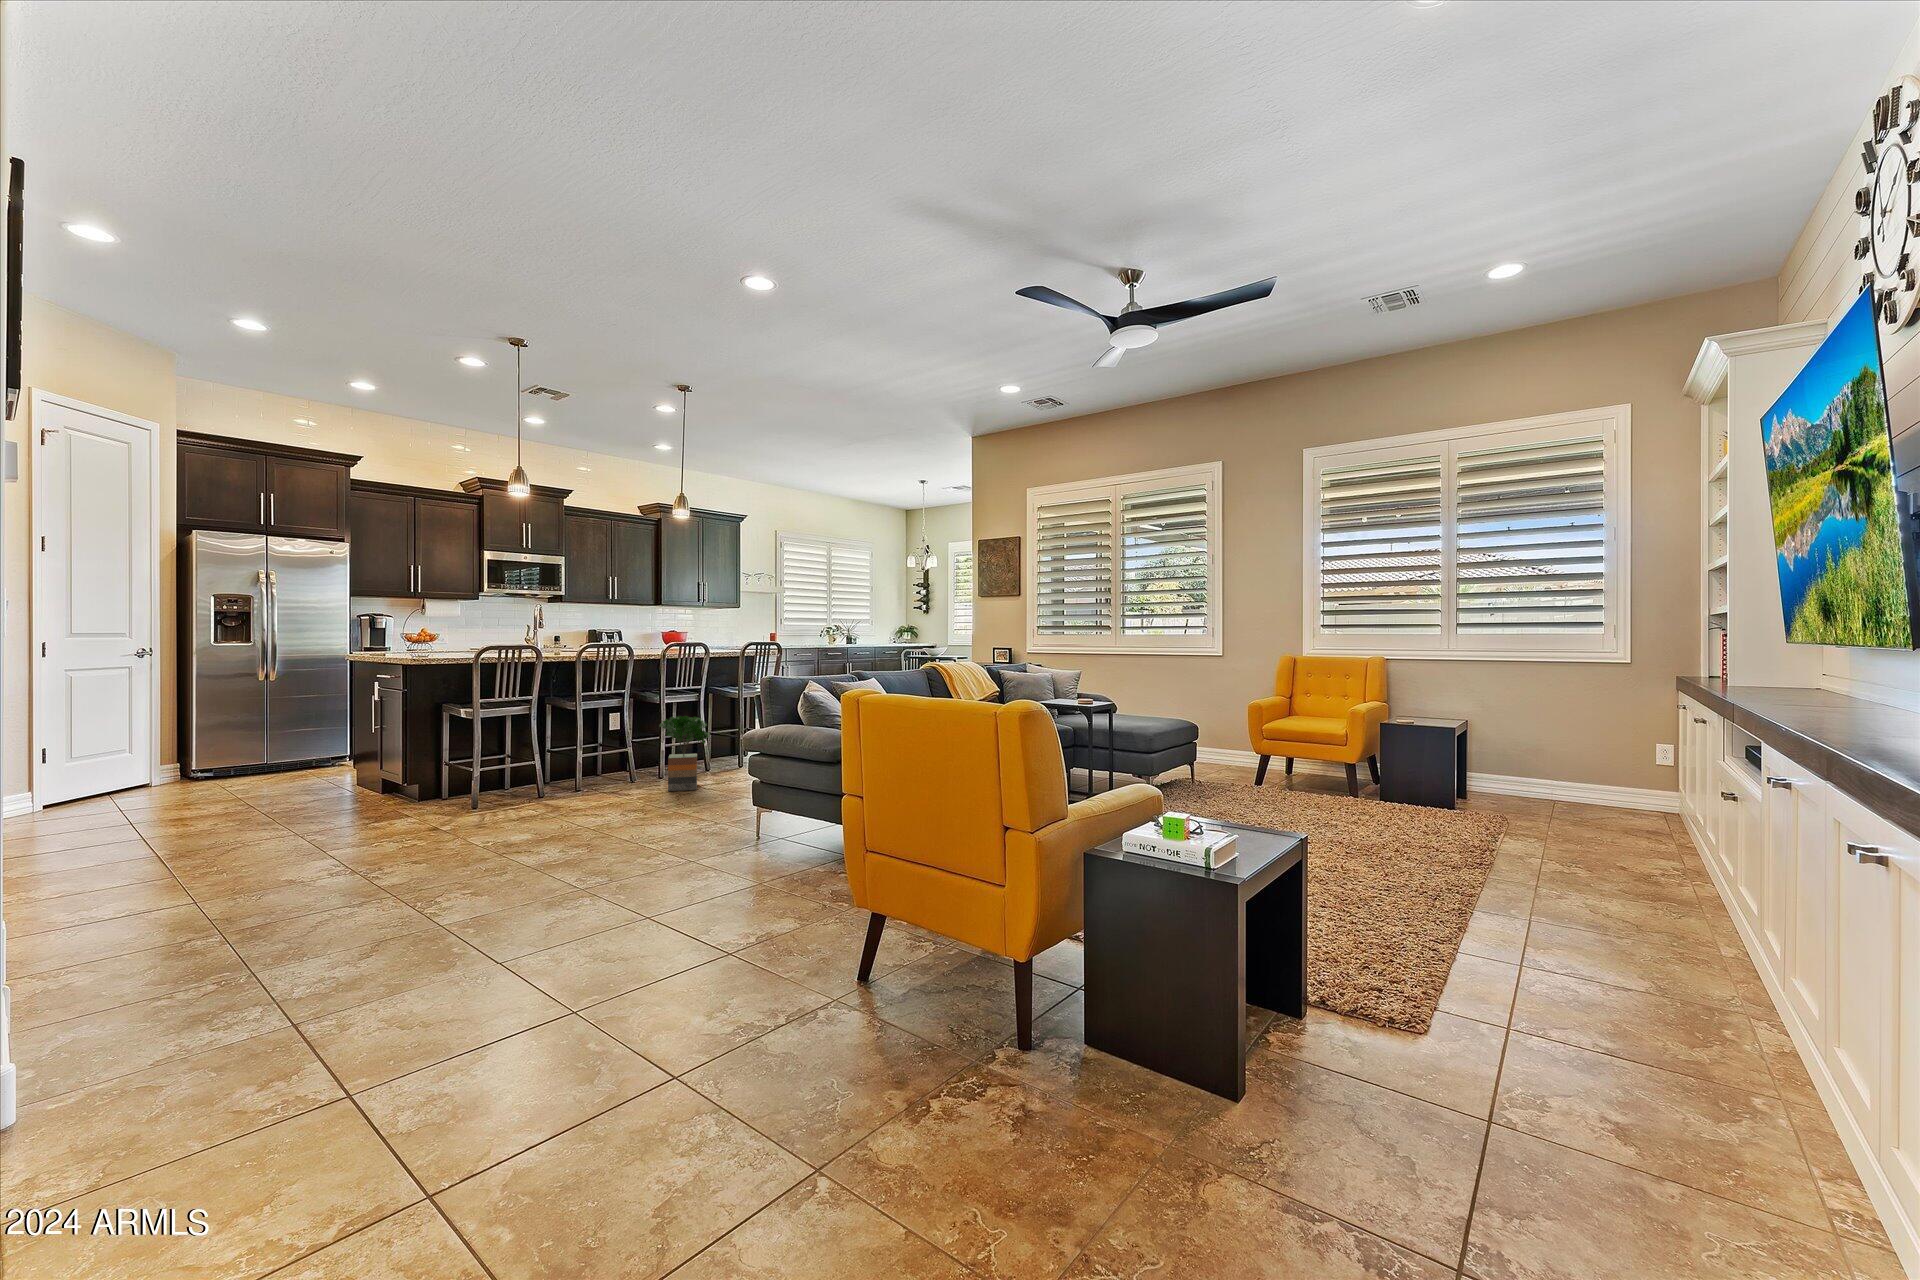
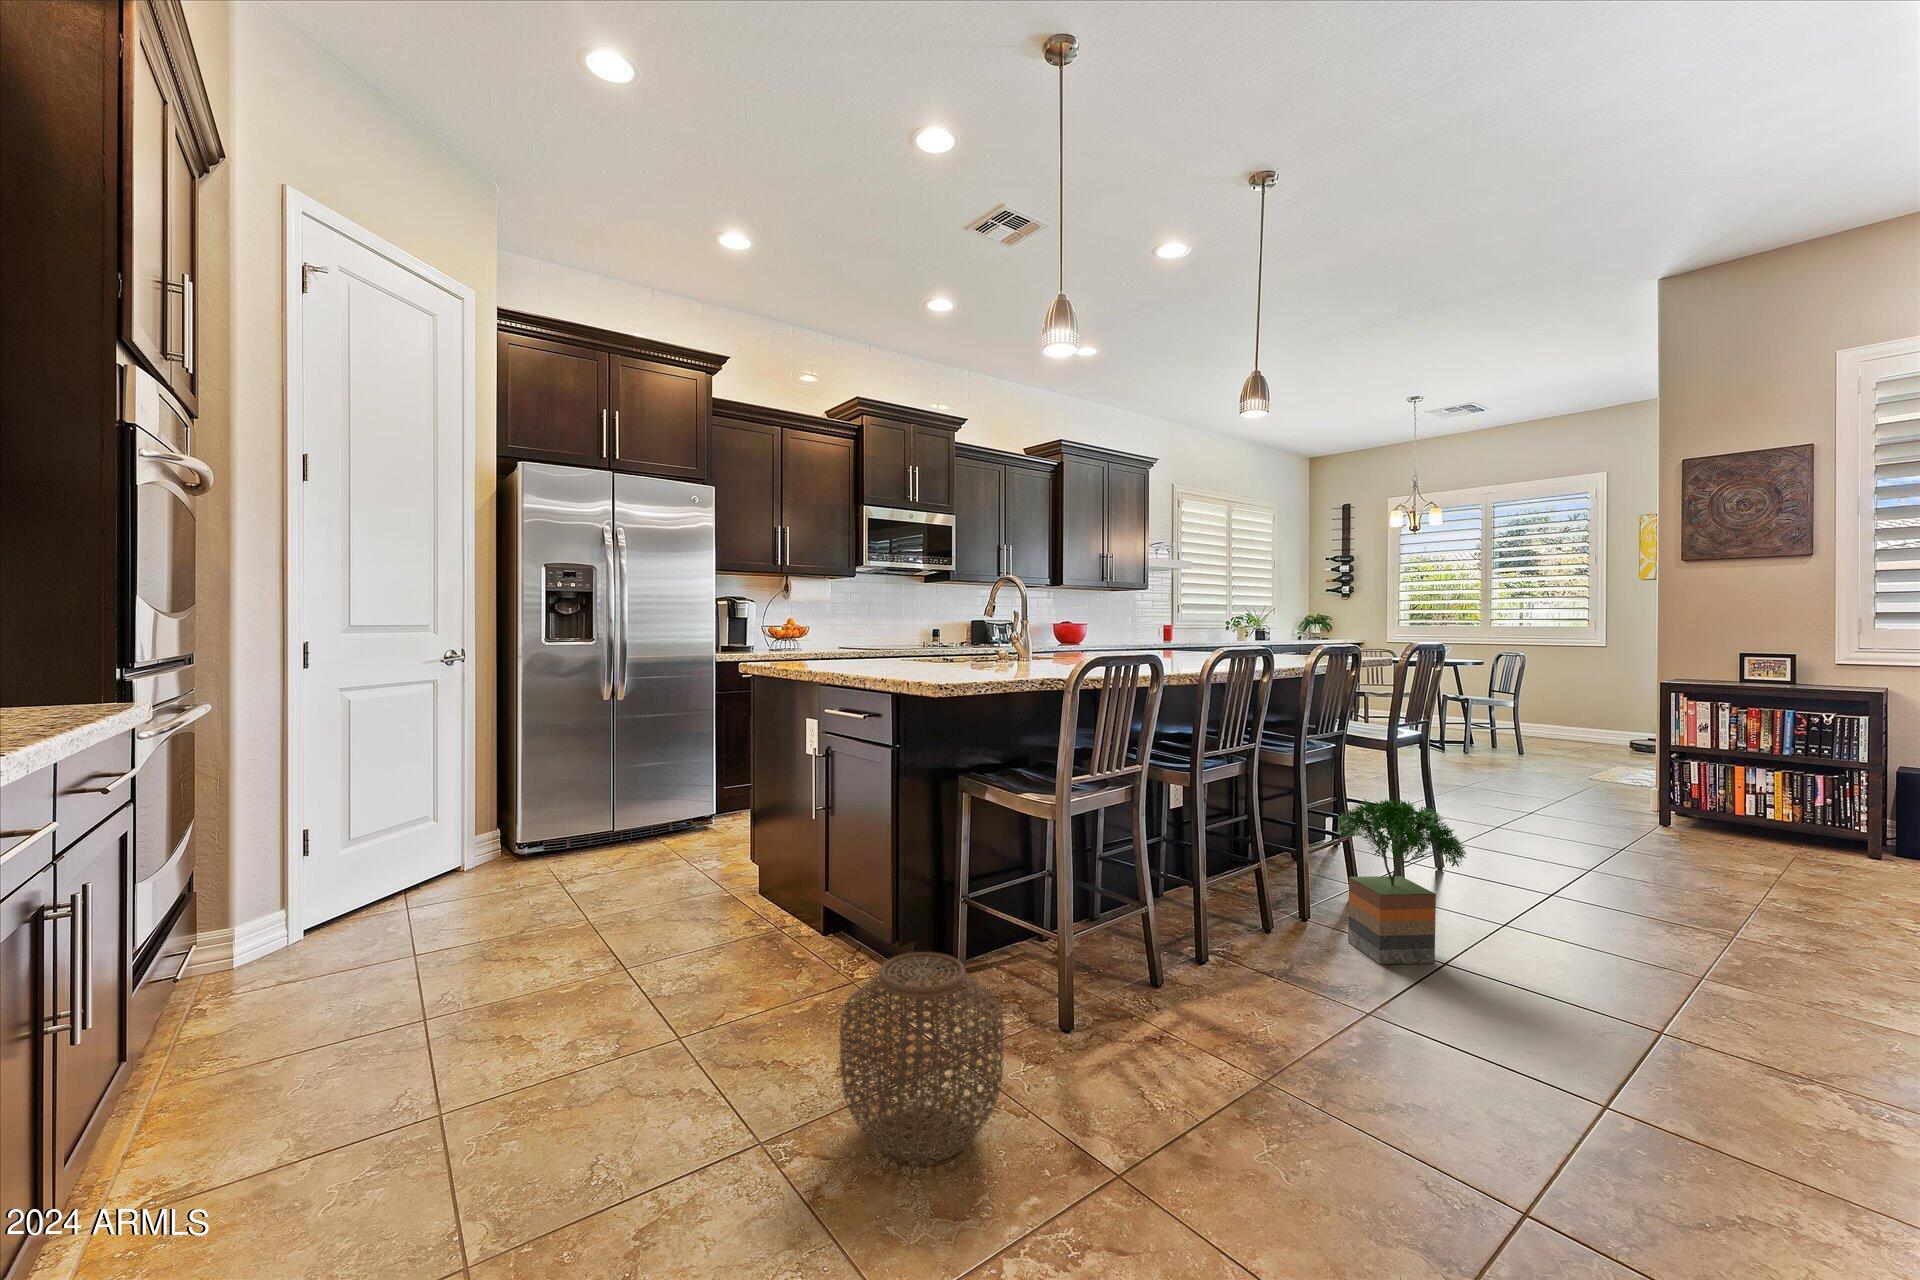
woven basket: none [328,764,408,837] -> present [840,952,1004,1163]

